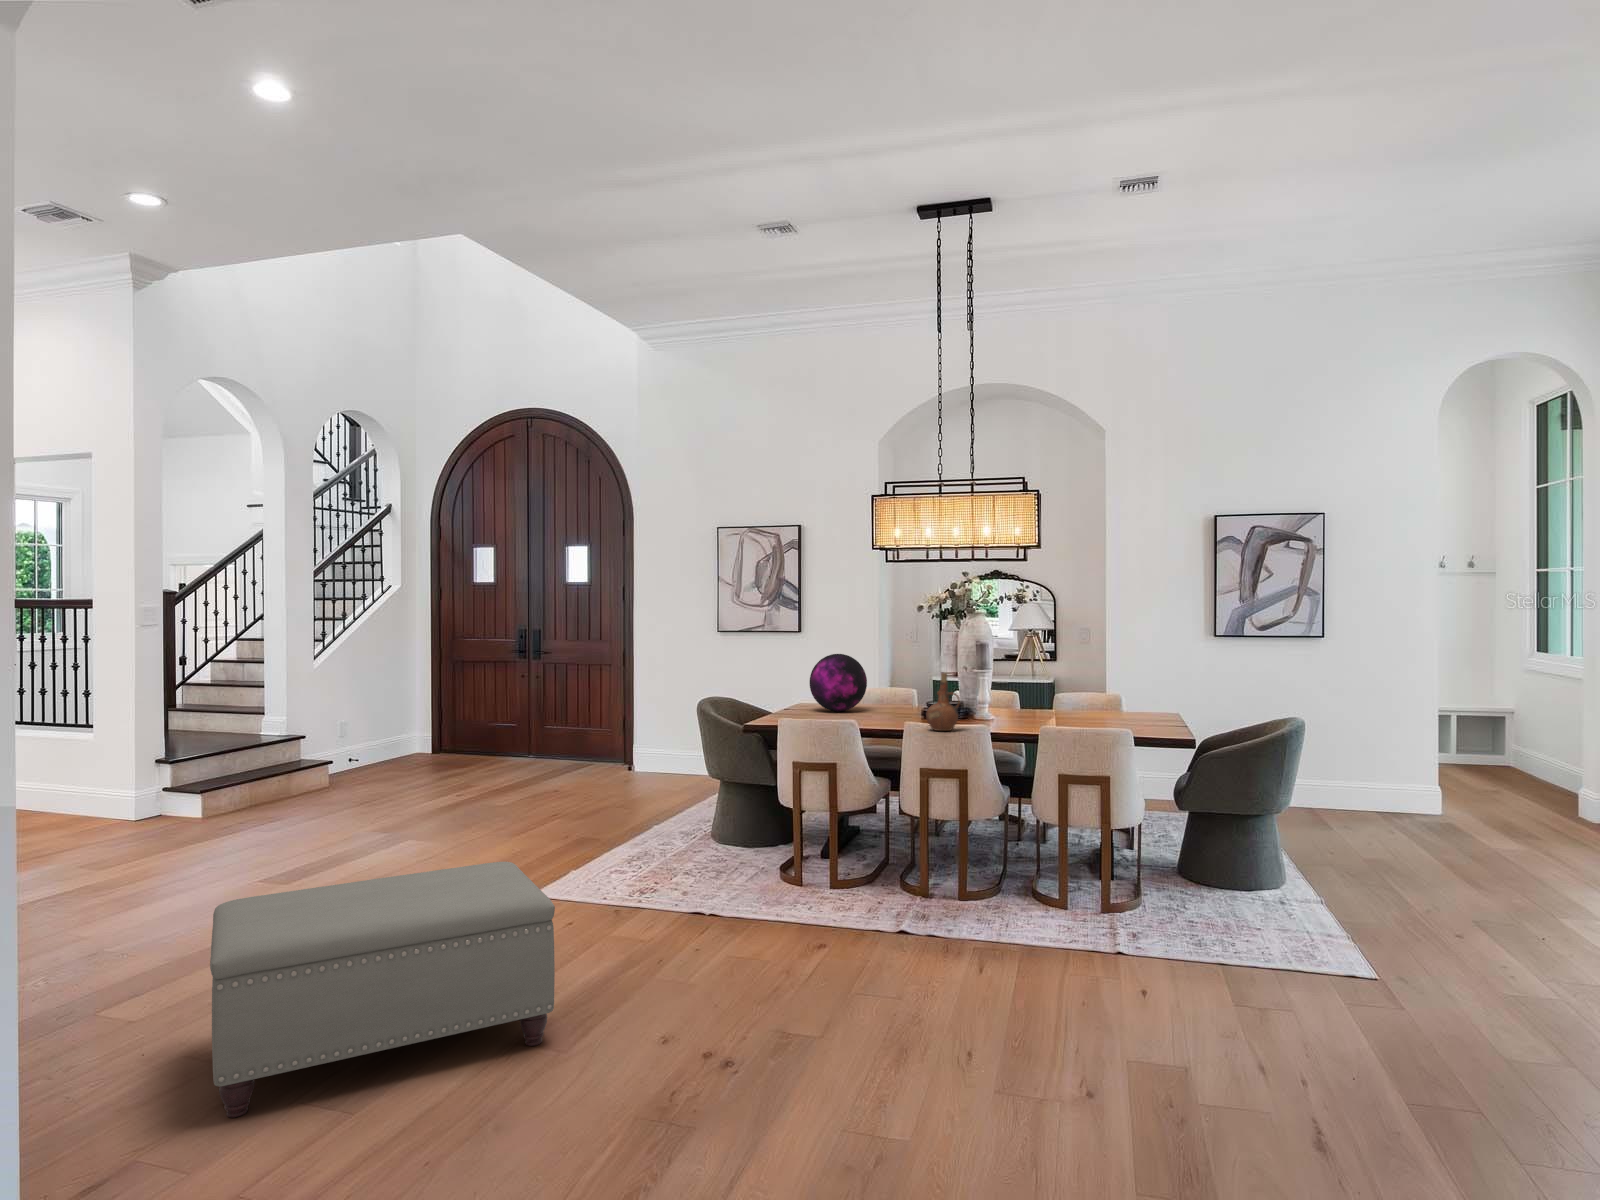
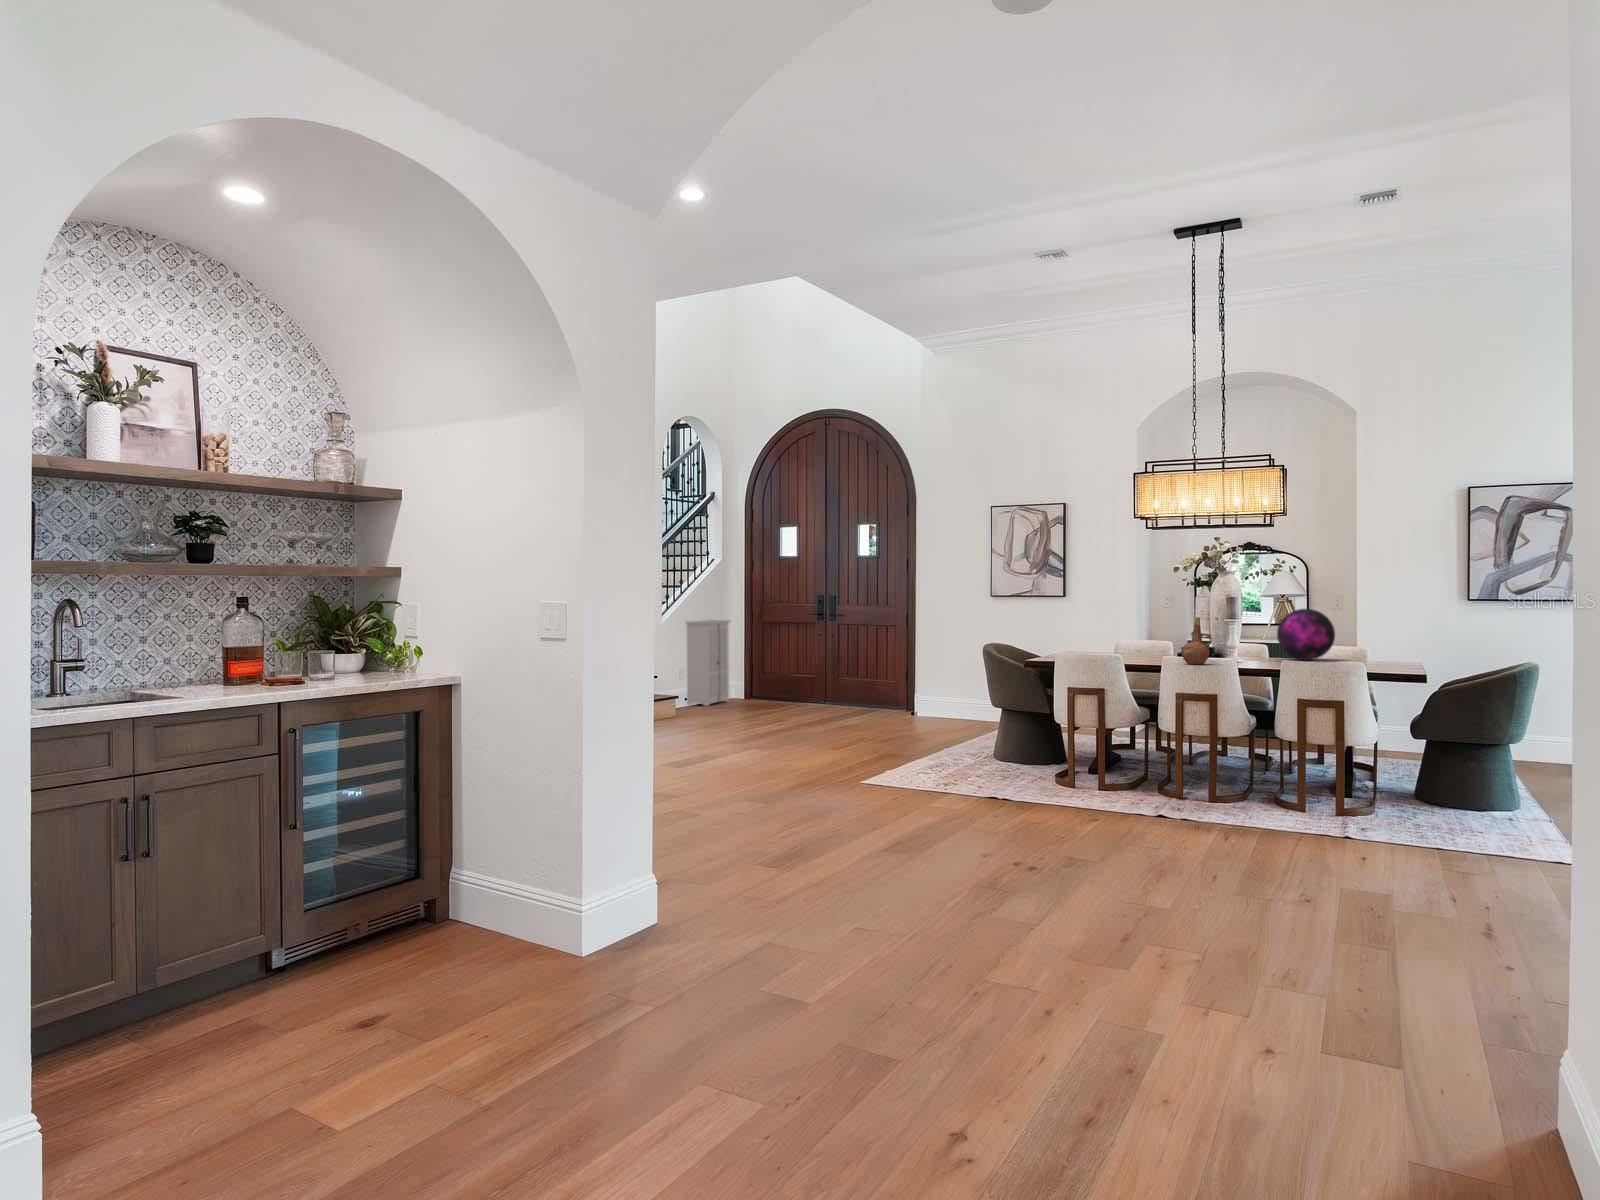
decorative orb: present [810,654,867,711] -> present [1277,609,1335,660]
storage cabinet: none [342,659,407,771] -> present [686,620,730,706]
ottoman: present [210,862,555,1118] -> none [690,737,910,871]

